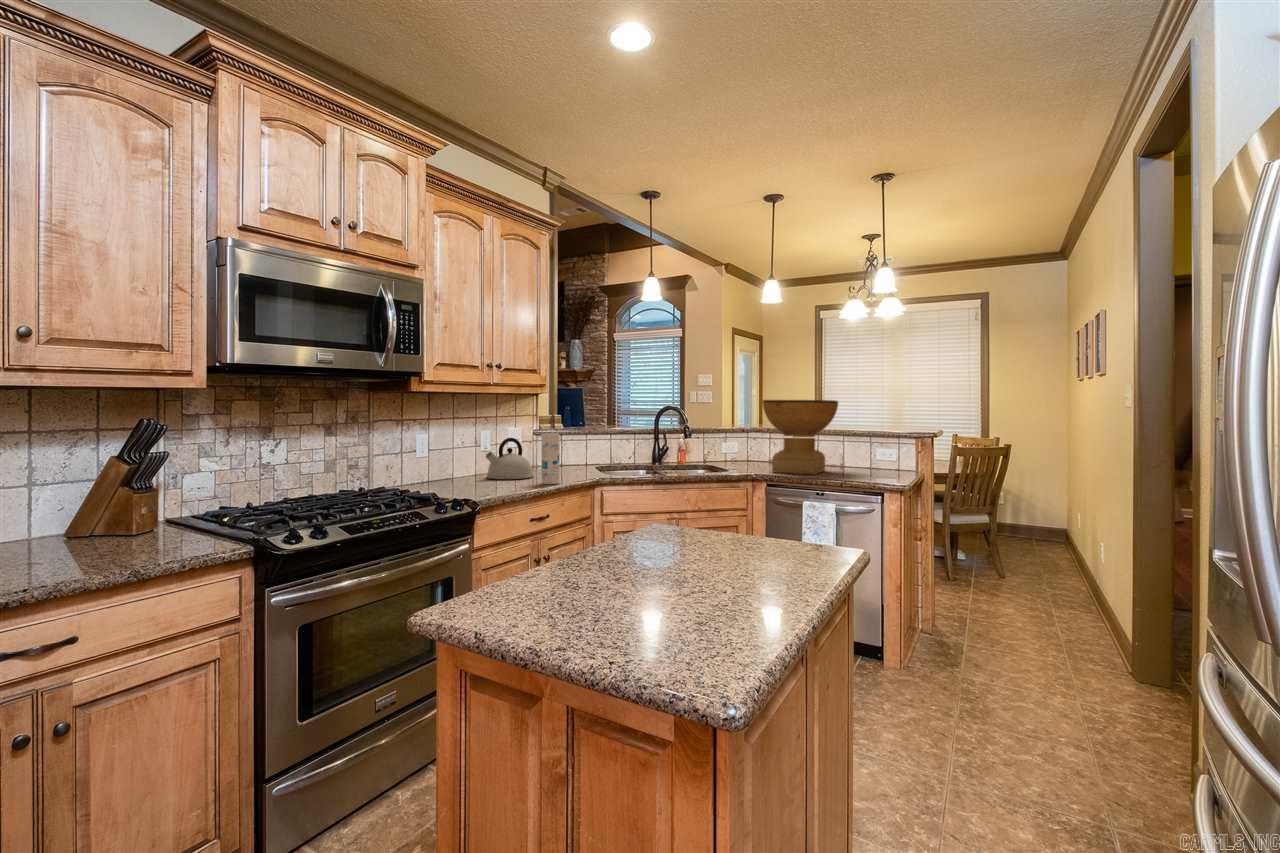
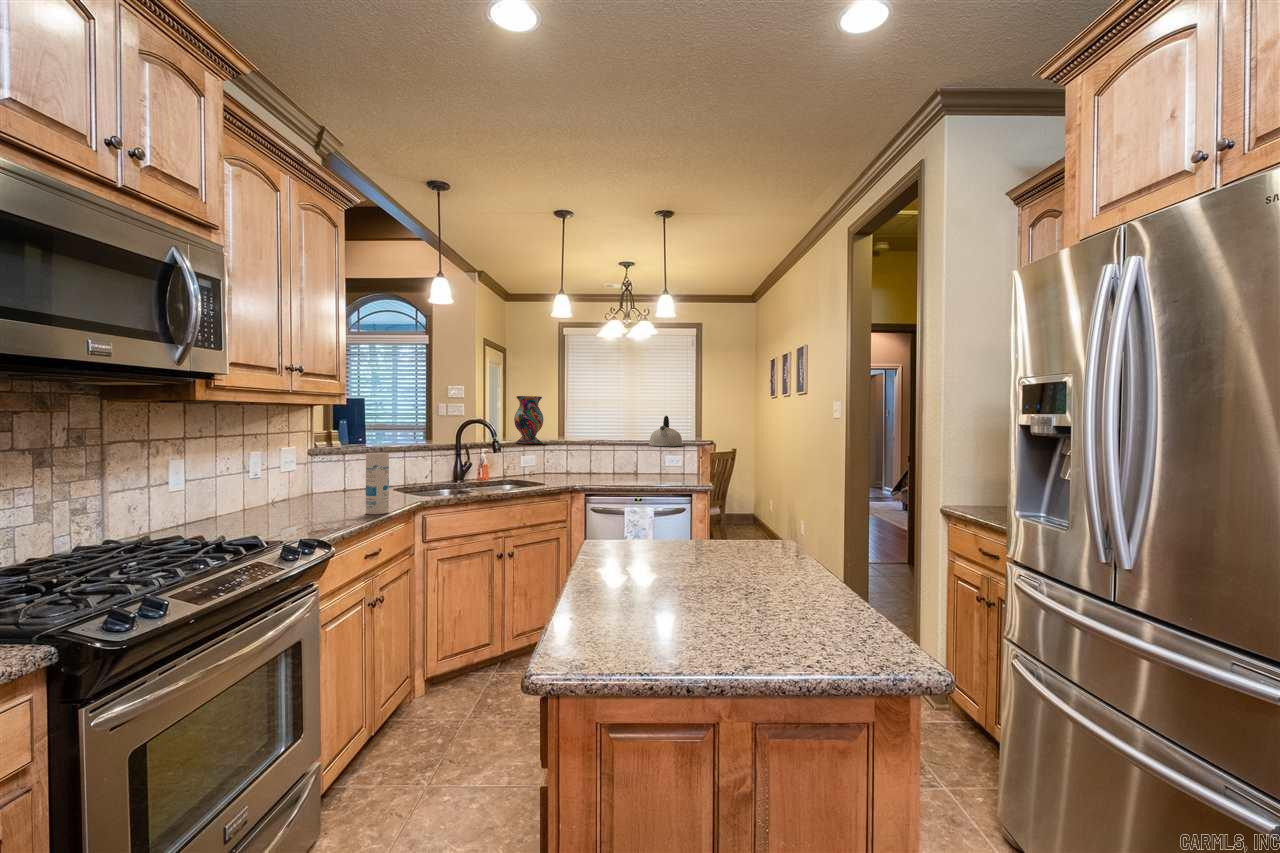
vase: none [719,384,748,431] -> present [514,396,543,444]
decorative bowl: present [763,400,838,474] -> none [573,414,643,485]
kettle: present [486,438,533,479] -> present [649,416,683,446]

